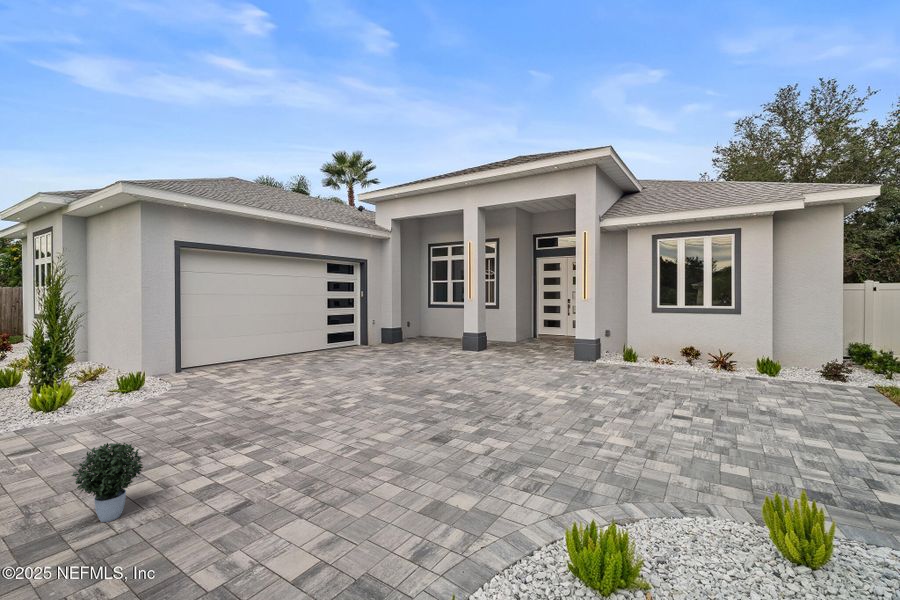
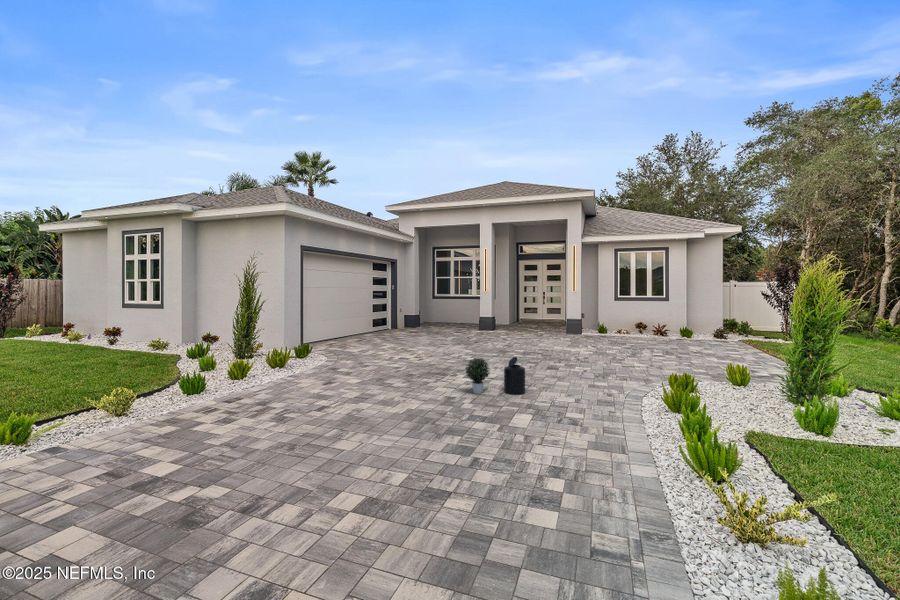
trash can: none [153,446,210,538] -> present [504,357,525,395]

